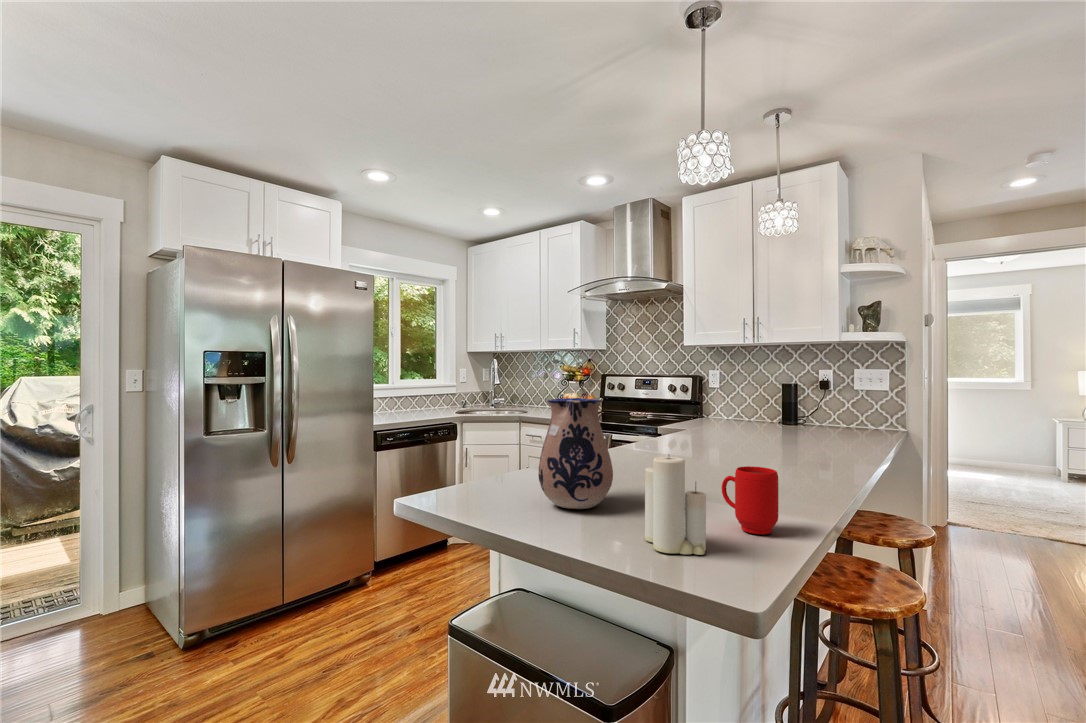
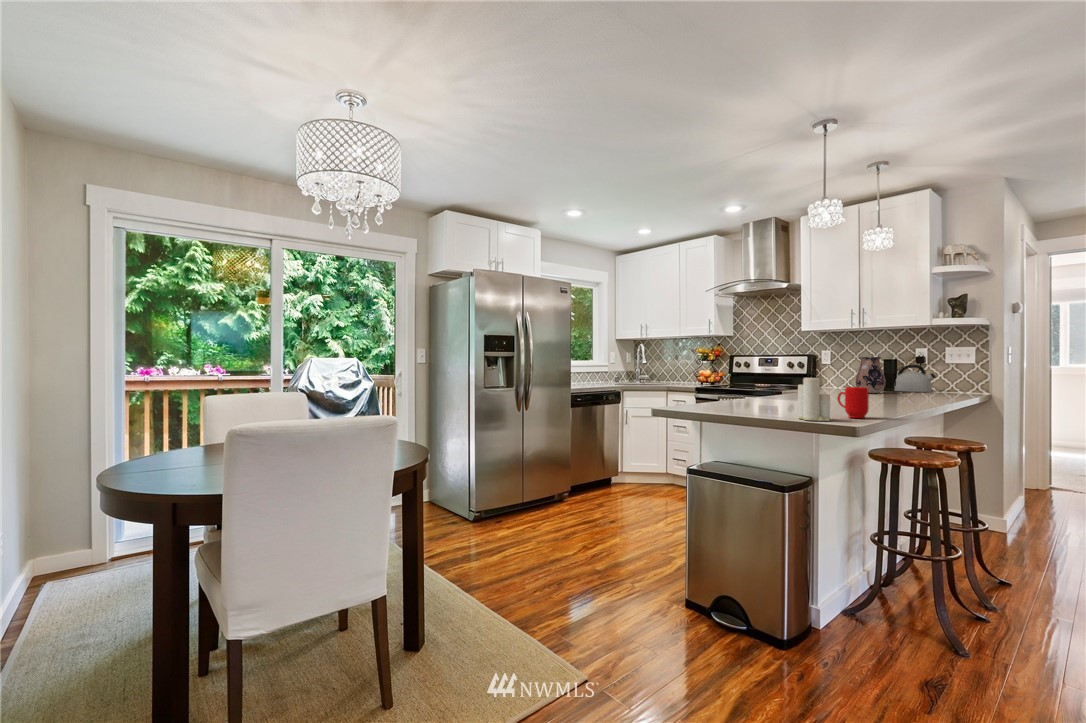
kettle: none [794,391,843,427] -> present [895,365,936,392]
ceramic pitcher: present [538,398,613,509] -> present [856,357,886,393]

